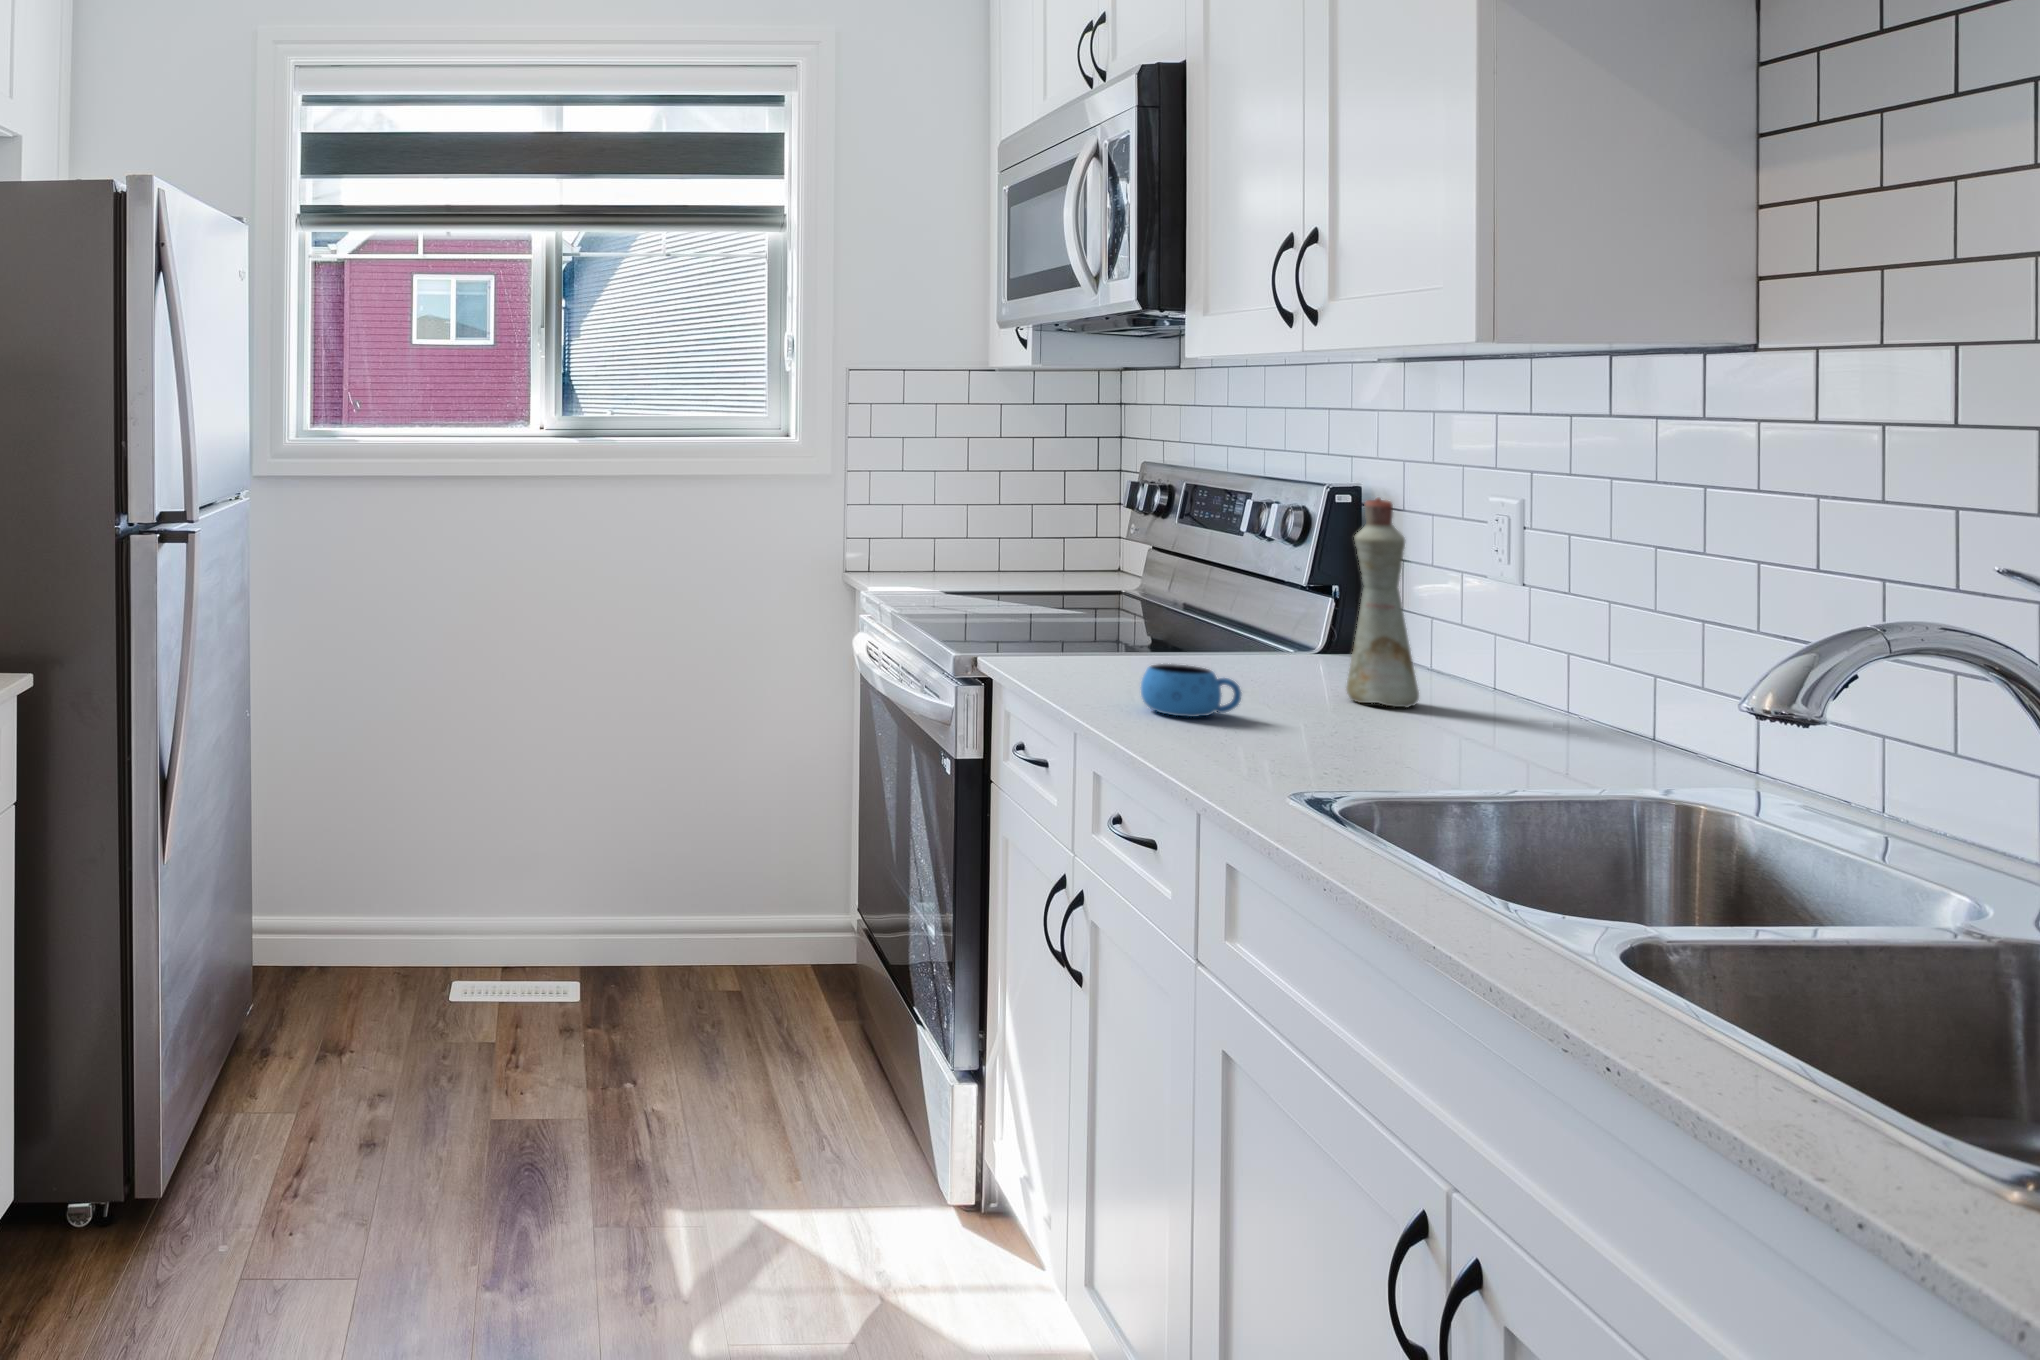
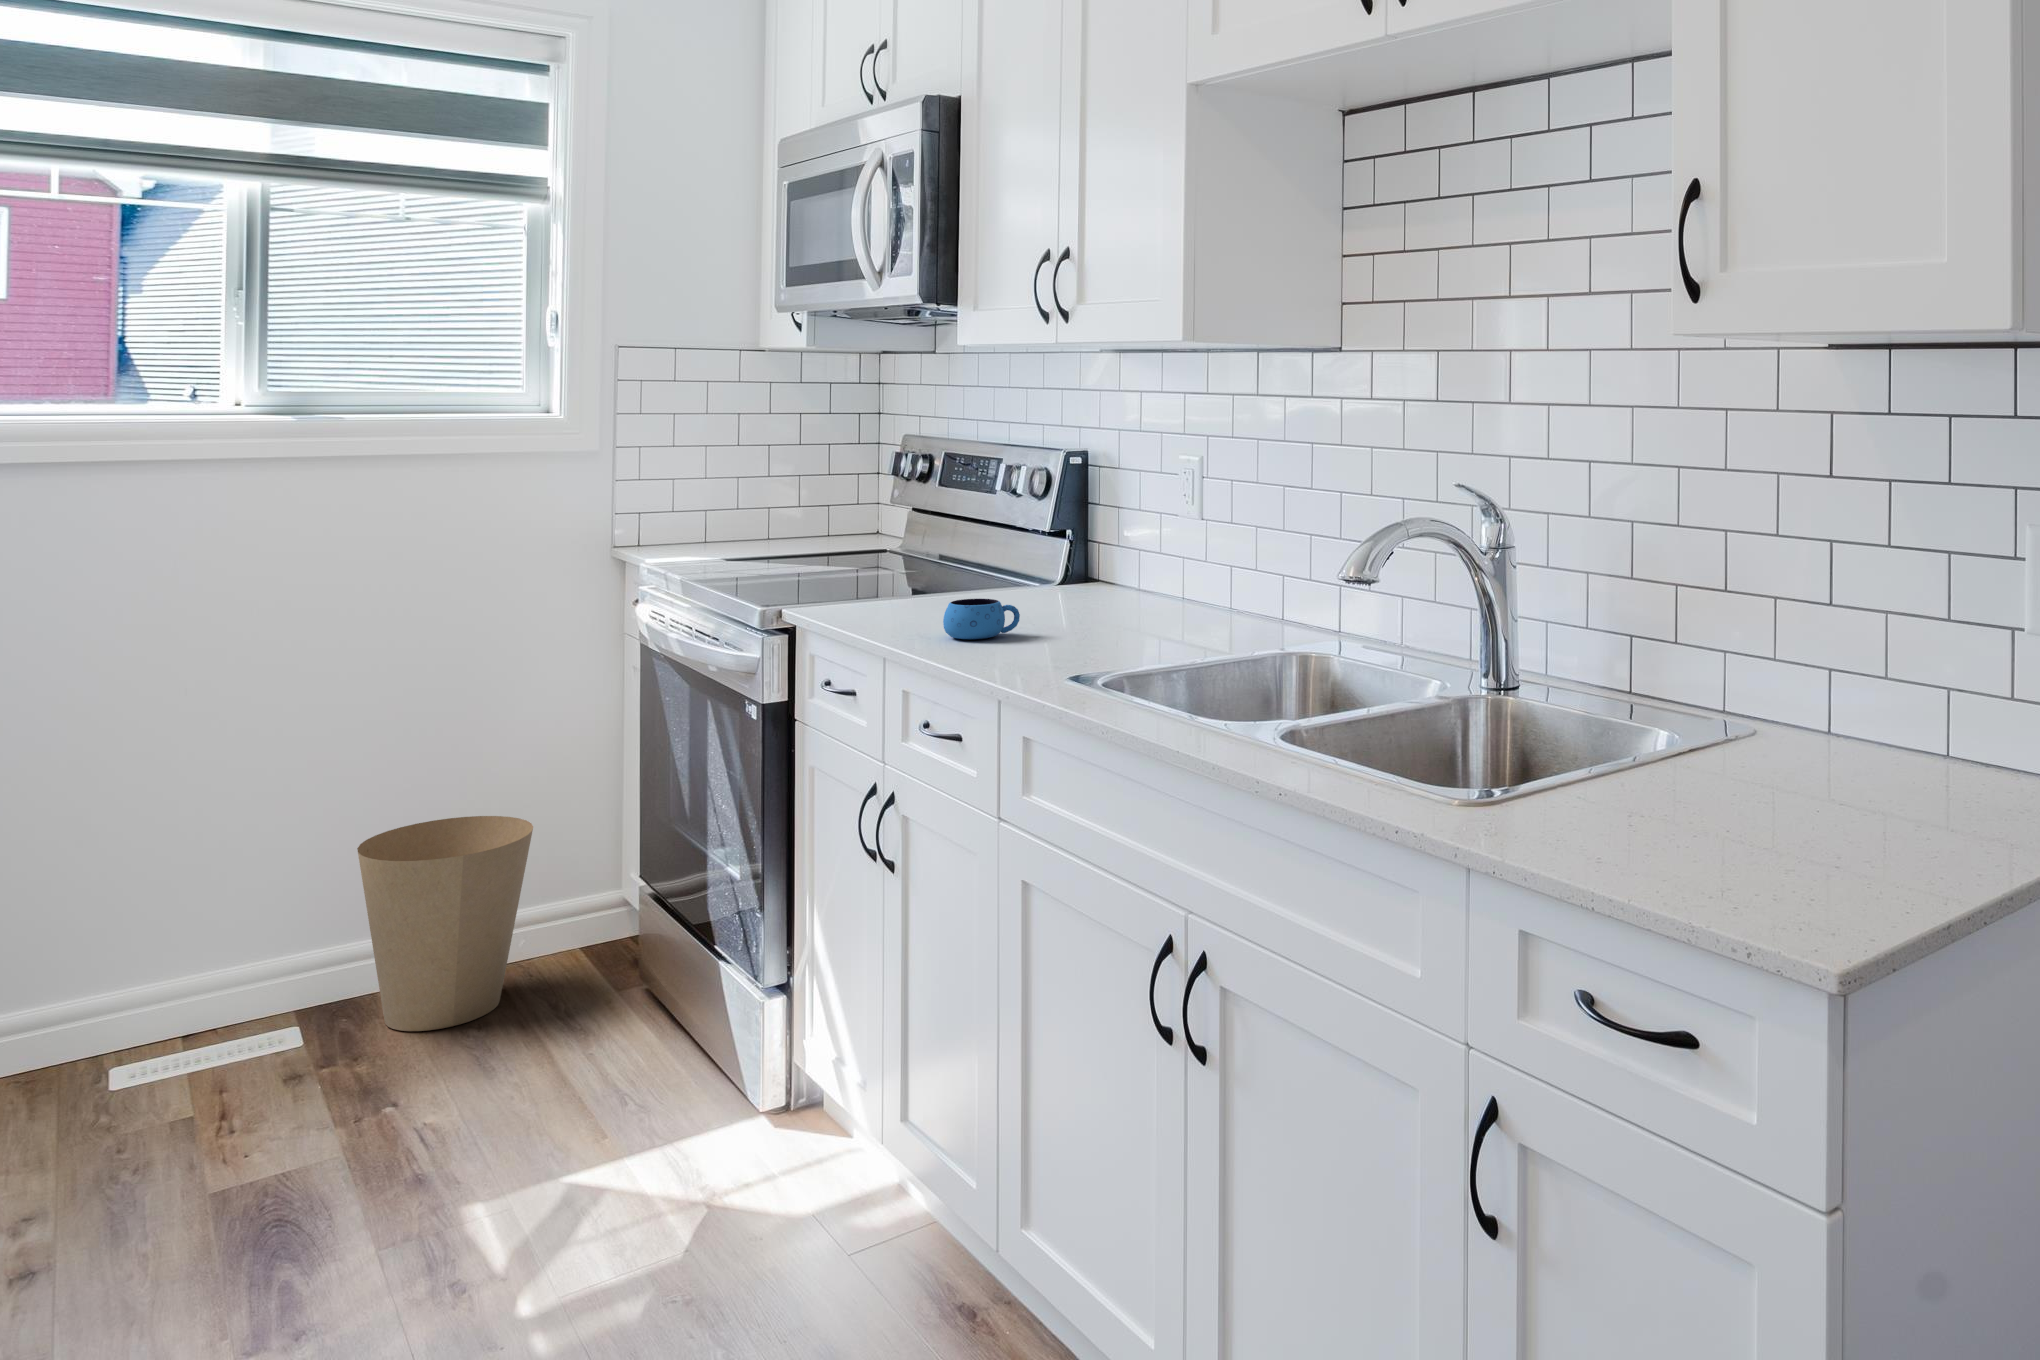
bottle: present [1346,498,1419,708] -> none [1086,456,1135,613]
trash can: none [626,814,769,1016] -> present [357,816,533,1031]

